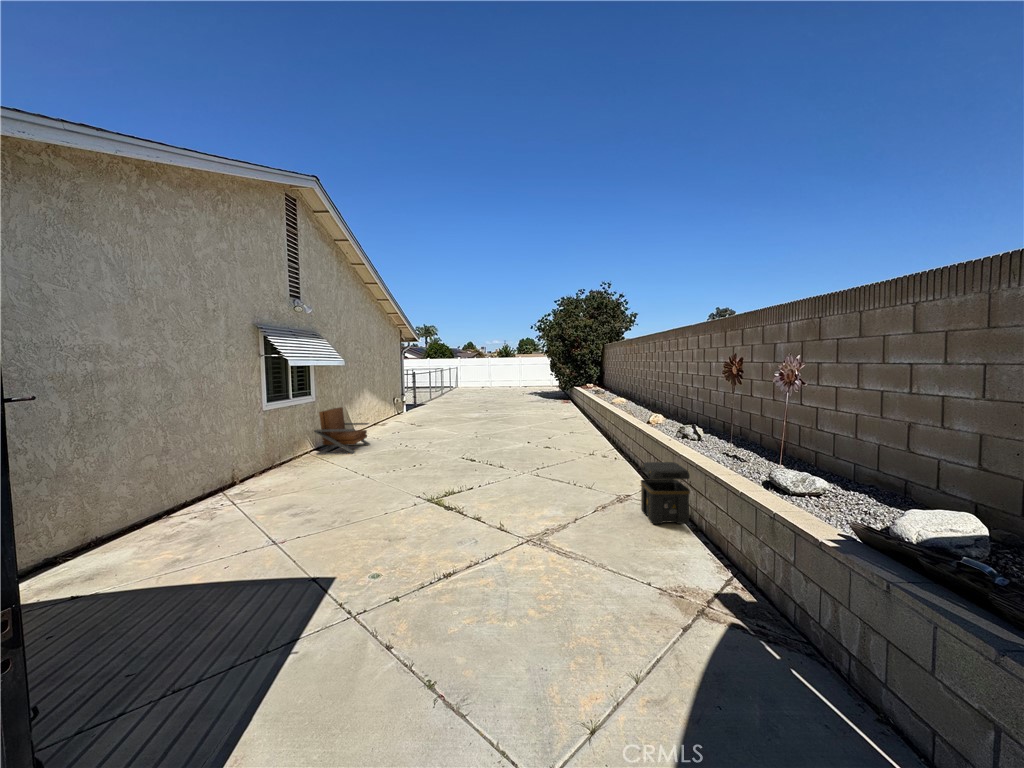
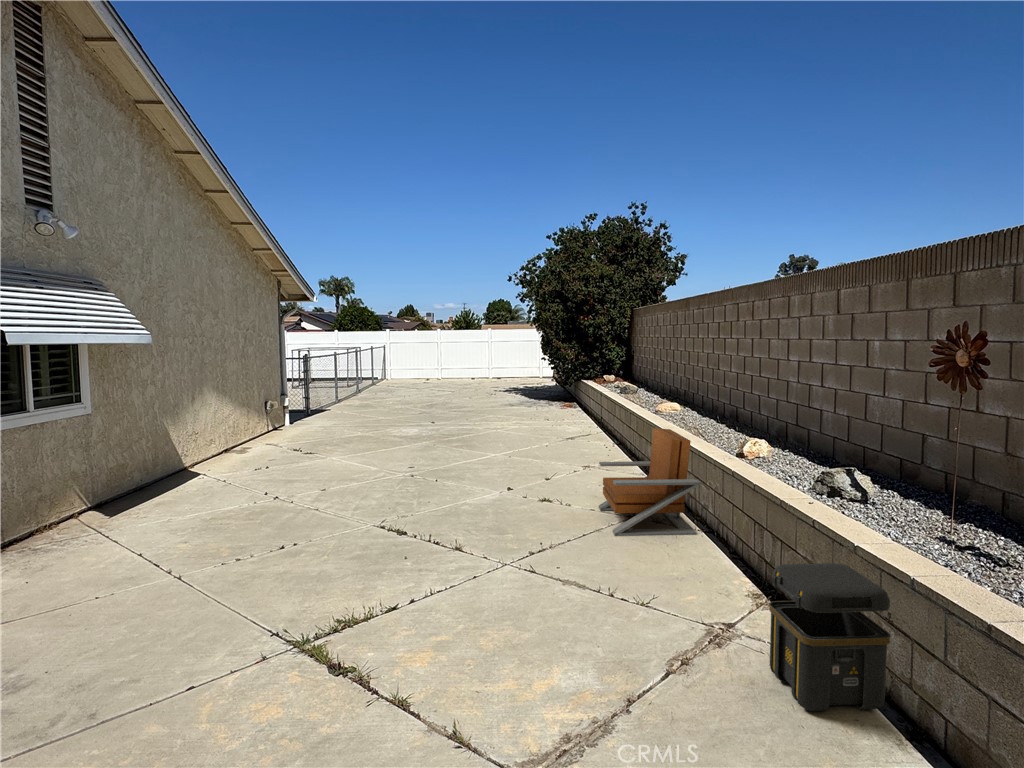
lounge chair: present [314,407,370,455] -> present [599,428,701,536]

